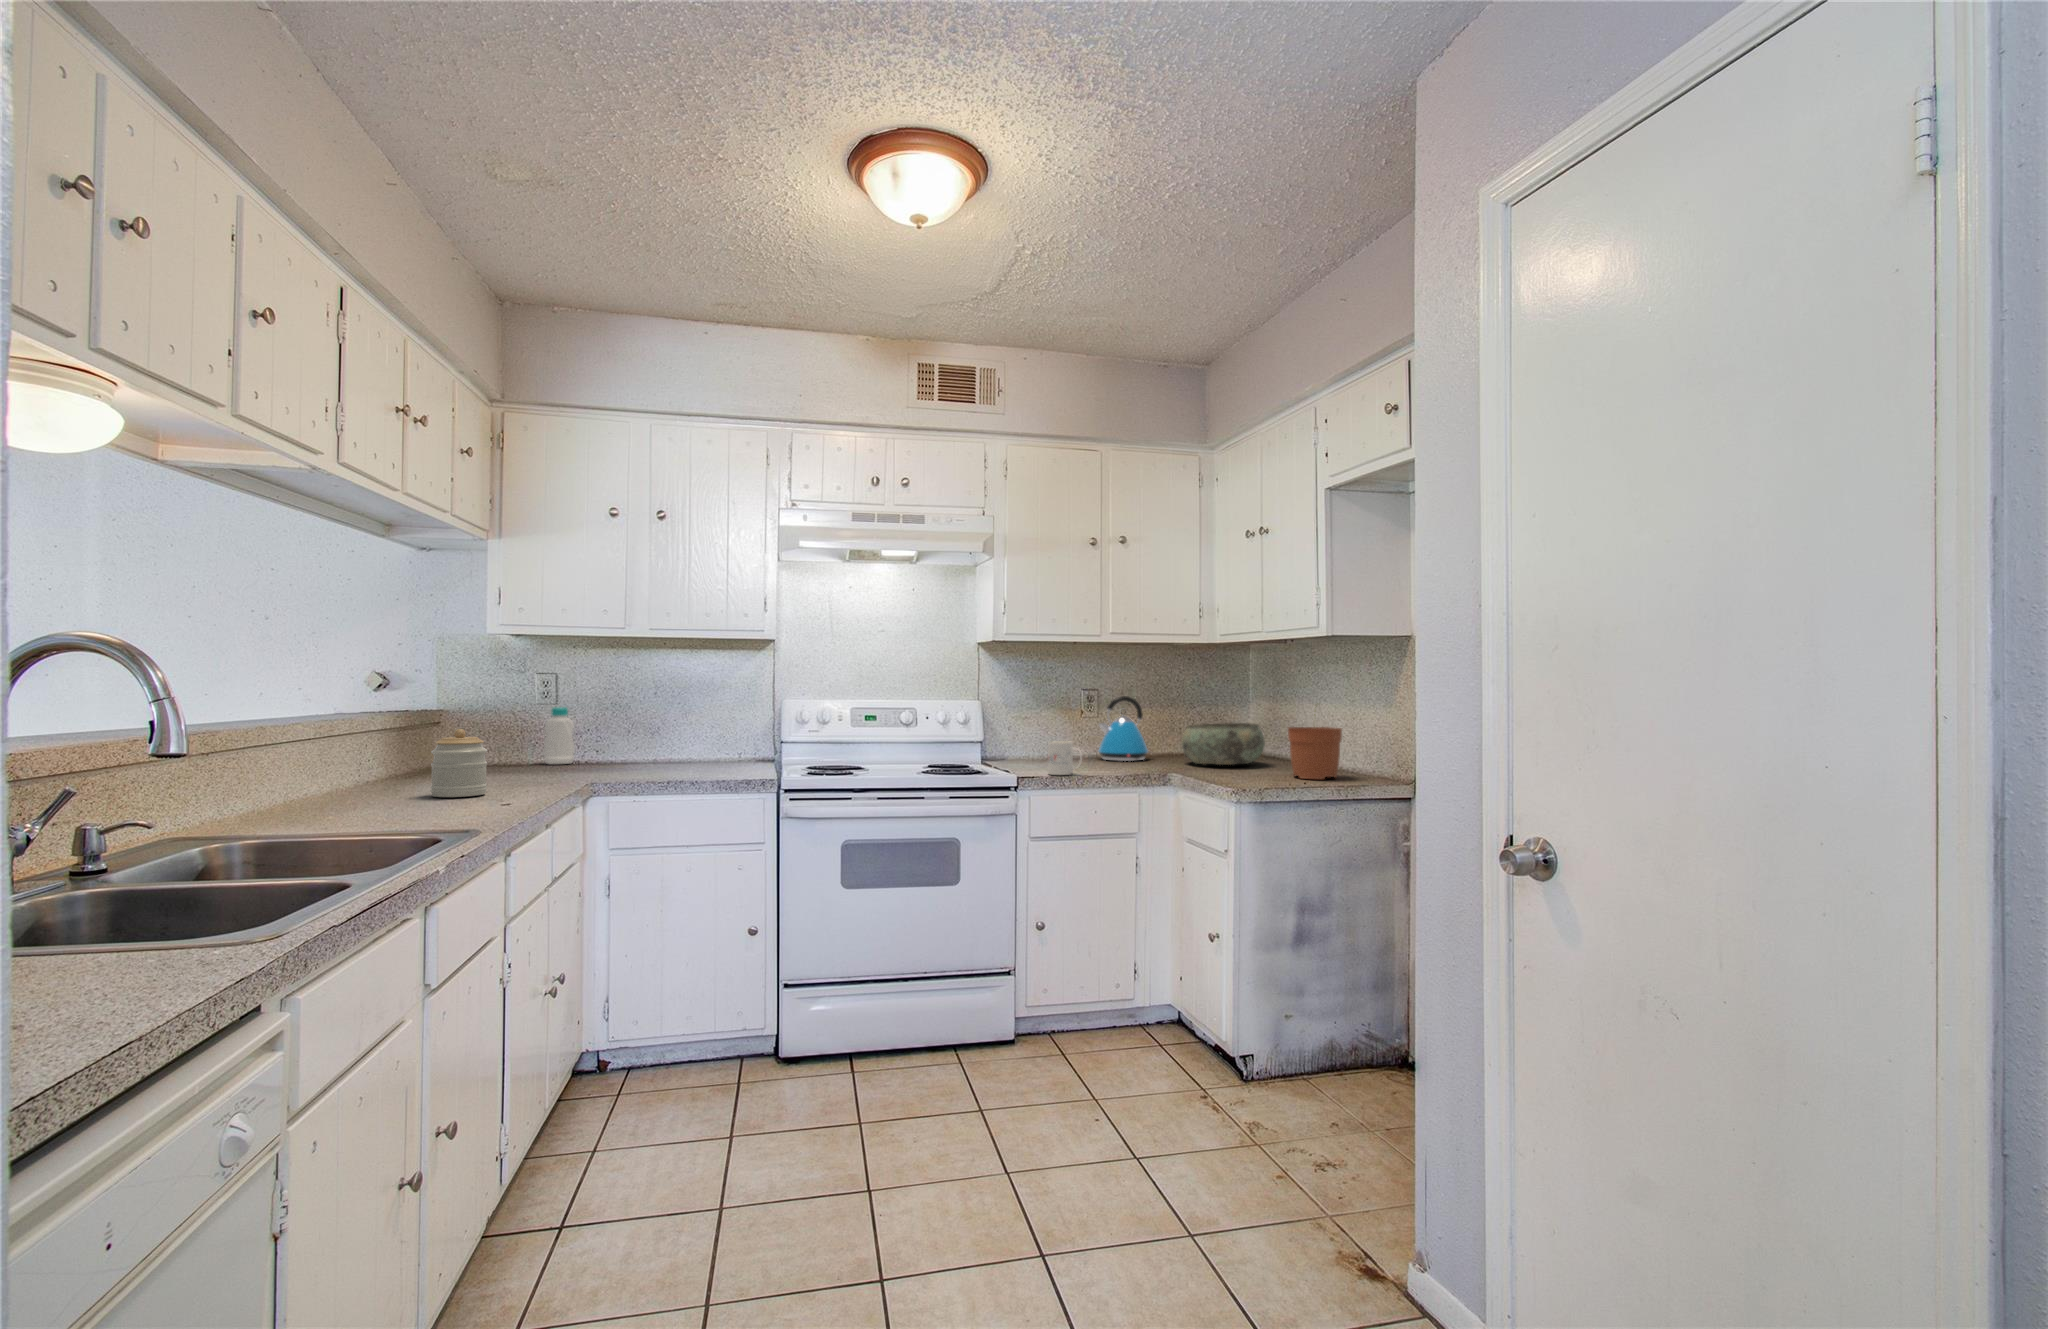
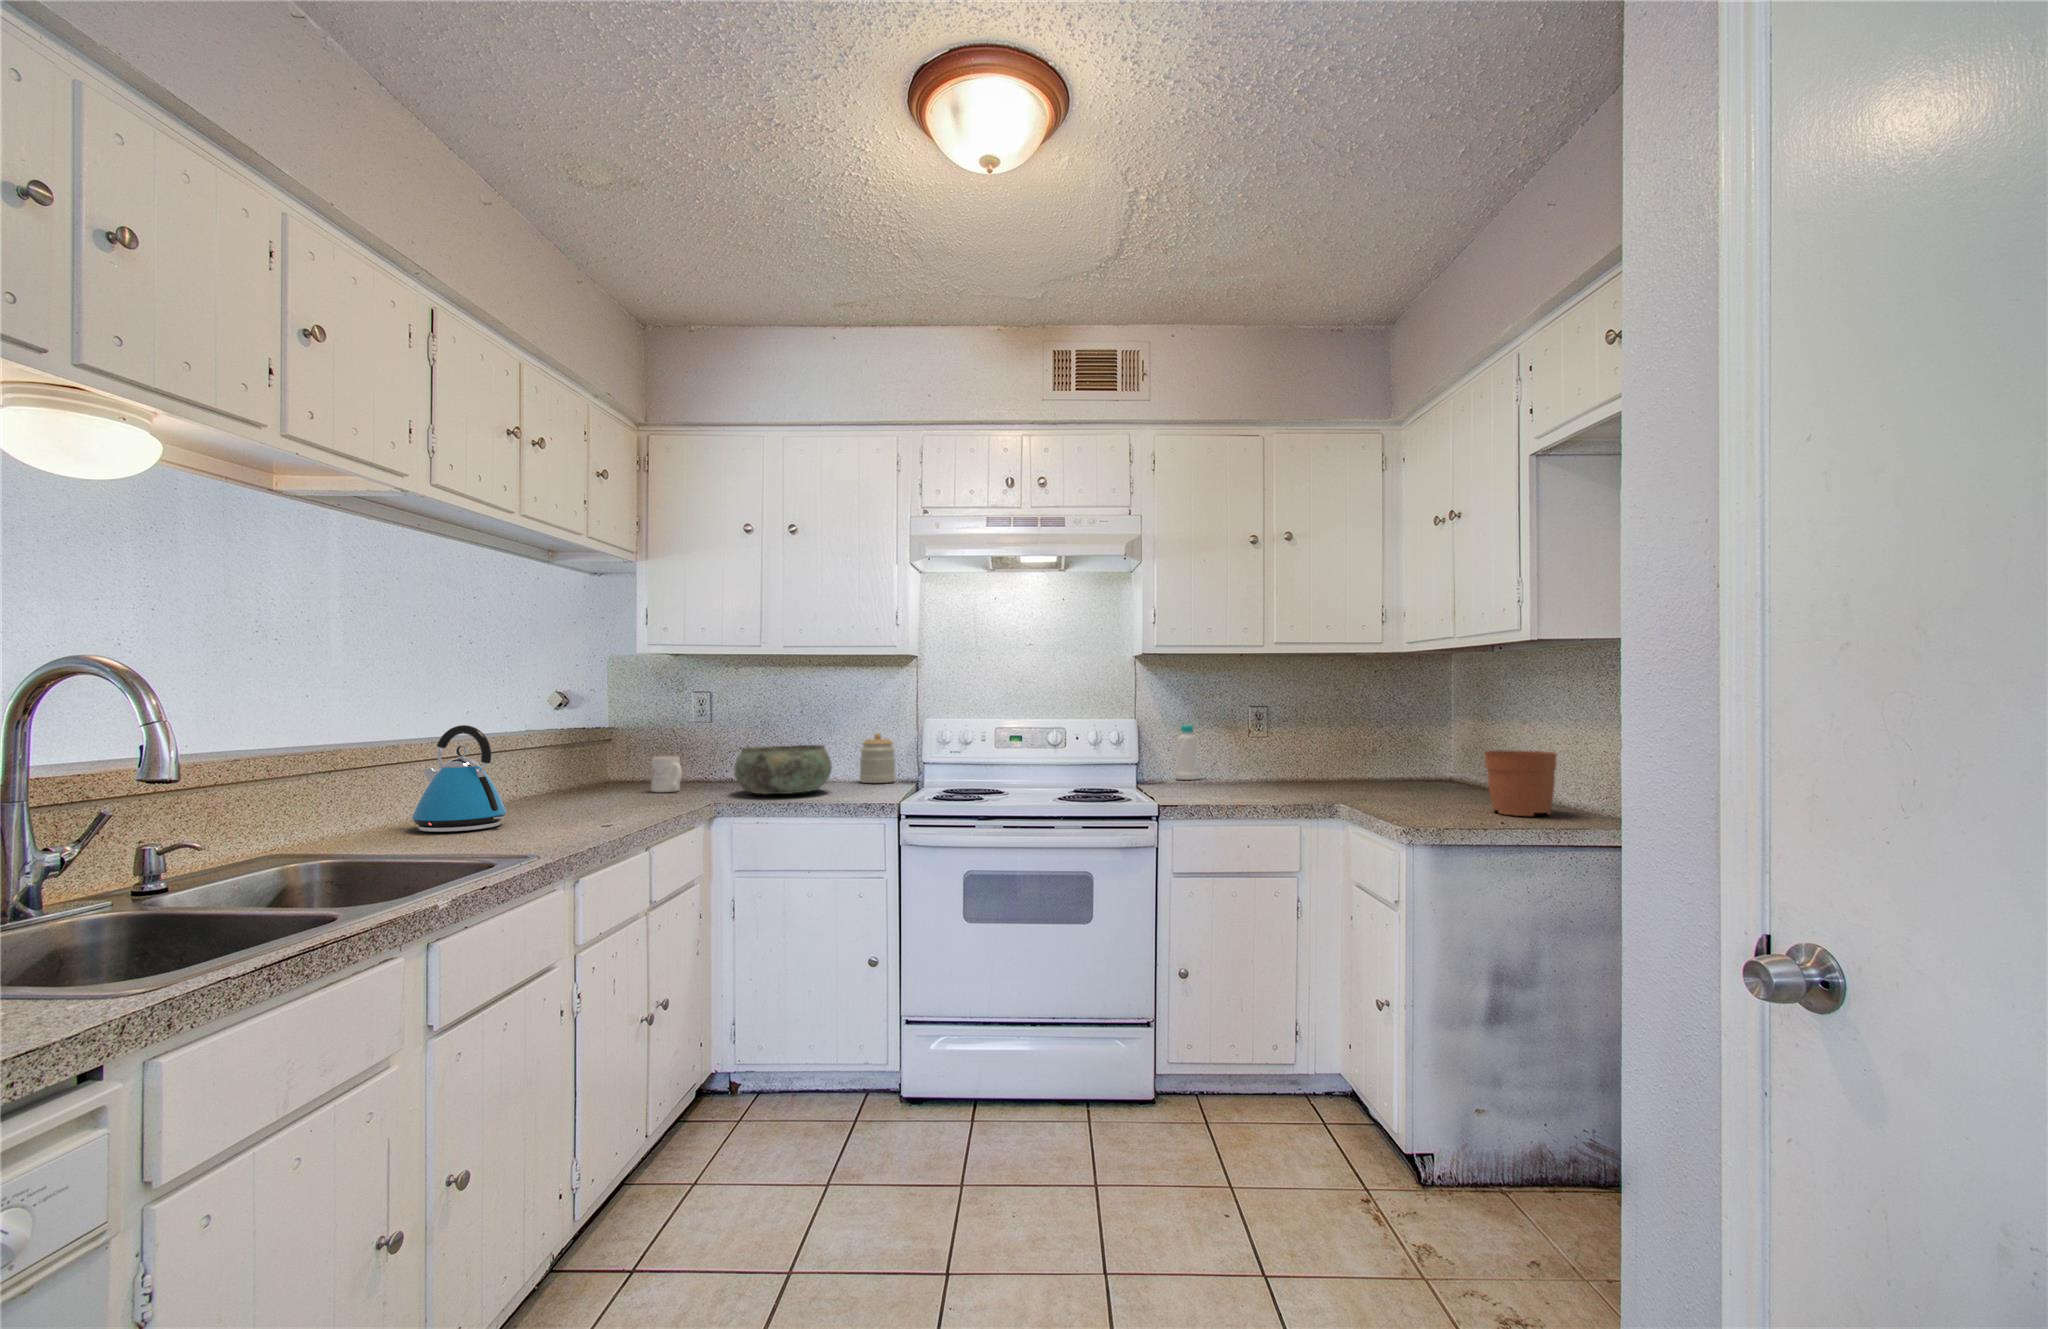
kettle: present [1099,696,1149,761] -> present [412,725,507,832]
bottle: present [544,707,574,764] -> present [1174,725,1200,780]
bowl: present [1181,723,1265,765] -> present [734,745,832,794]
jar: present [431,729,487,797] -> present [860,733,896,783]
mug: present [1048,741,1082,775] -> present [651,756,682,792]

